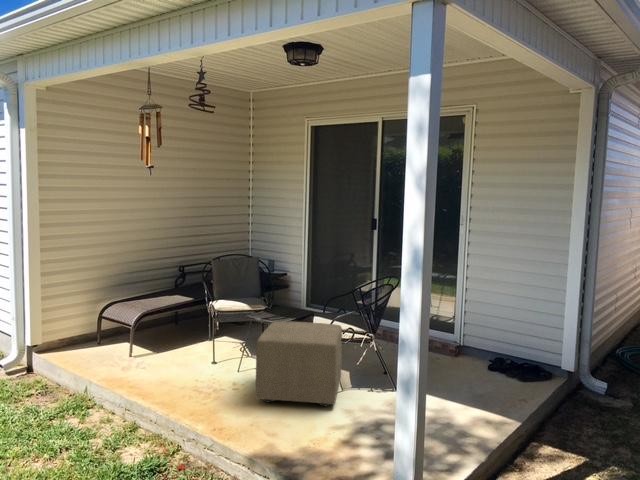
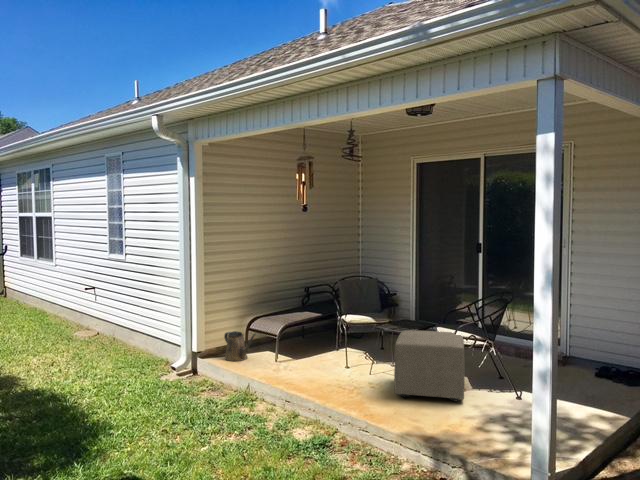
watering can: none [67,320,104,356] -> present [224,331,256,361]

